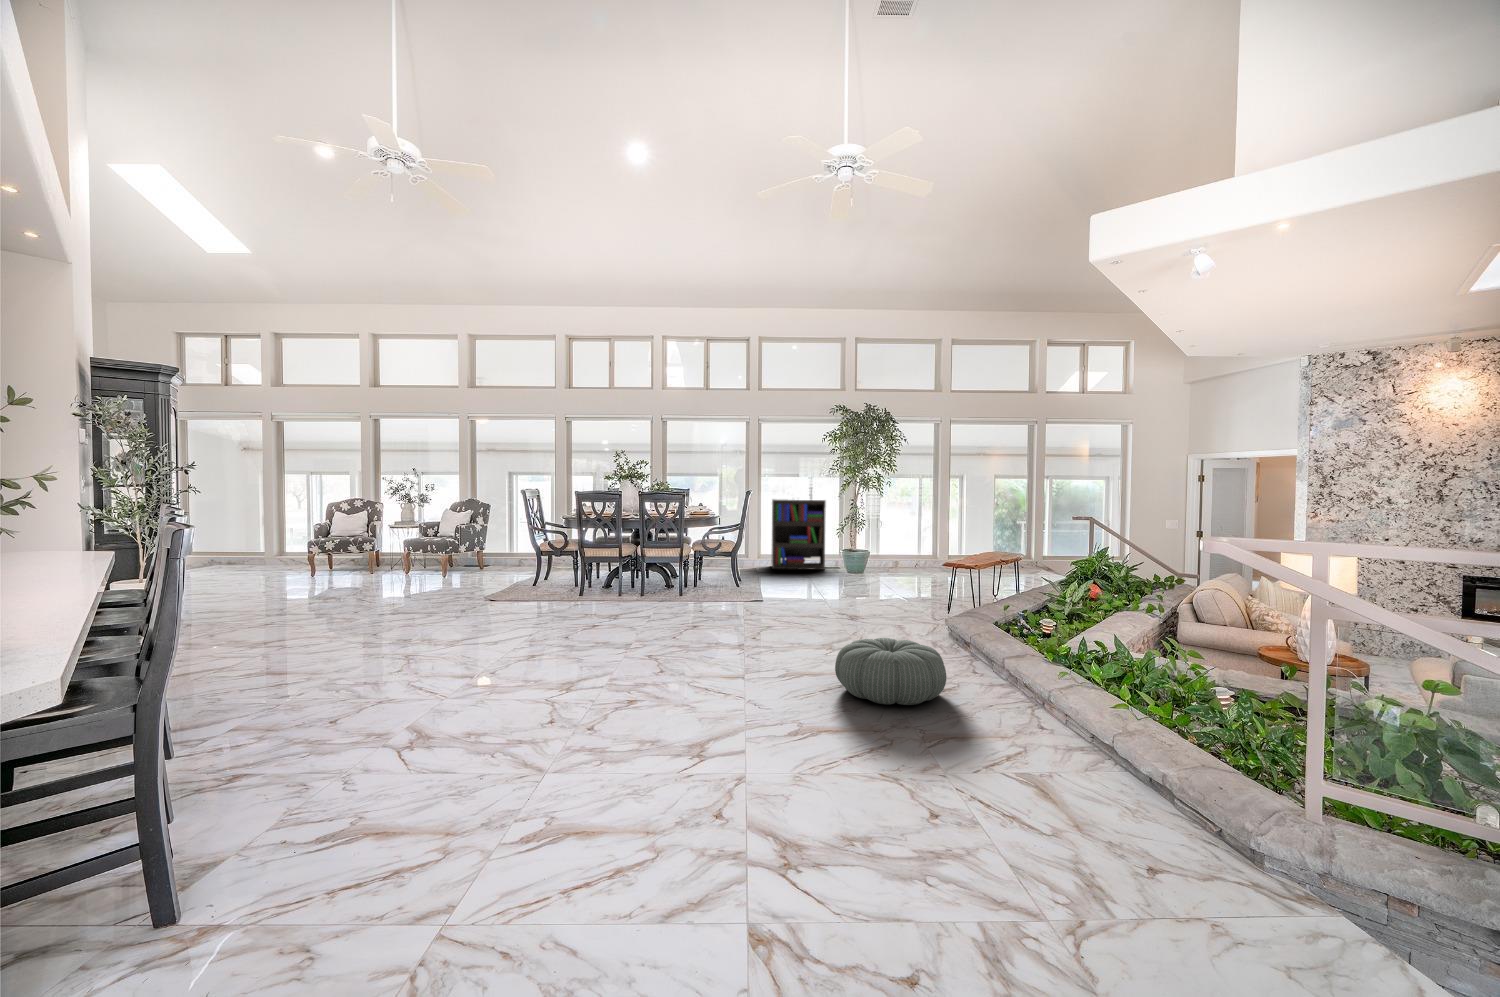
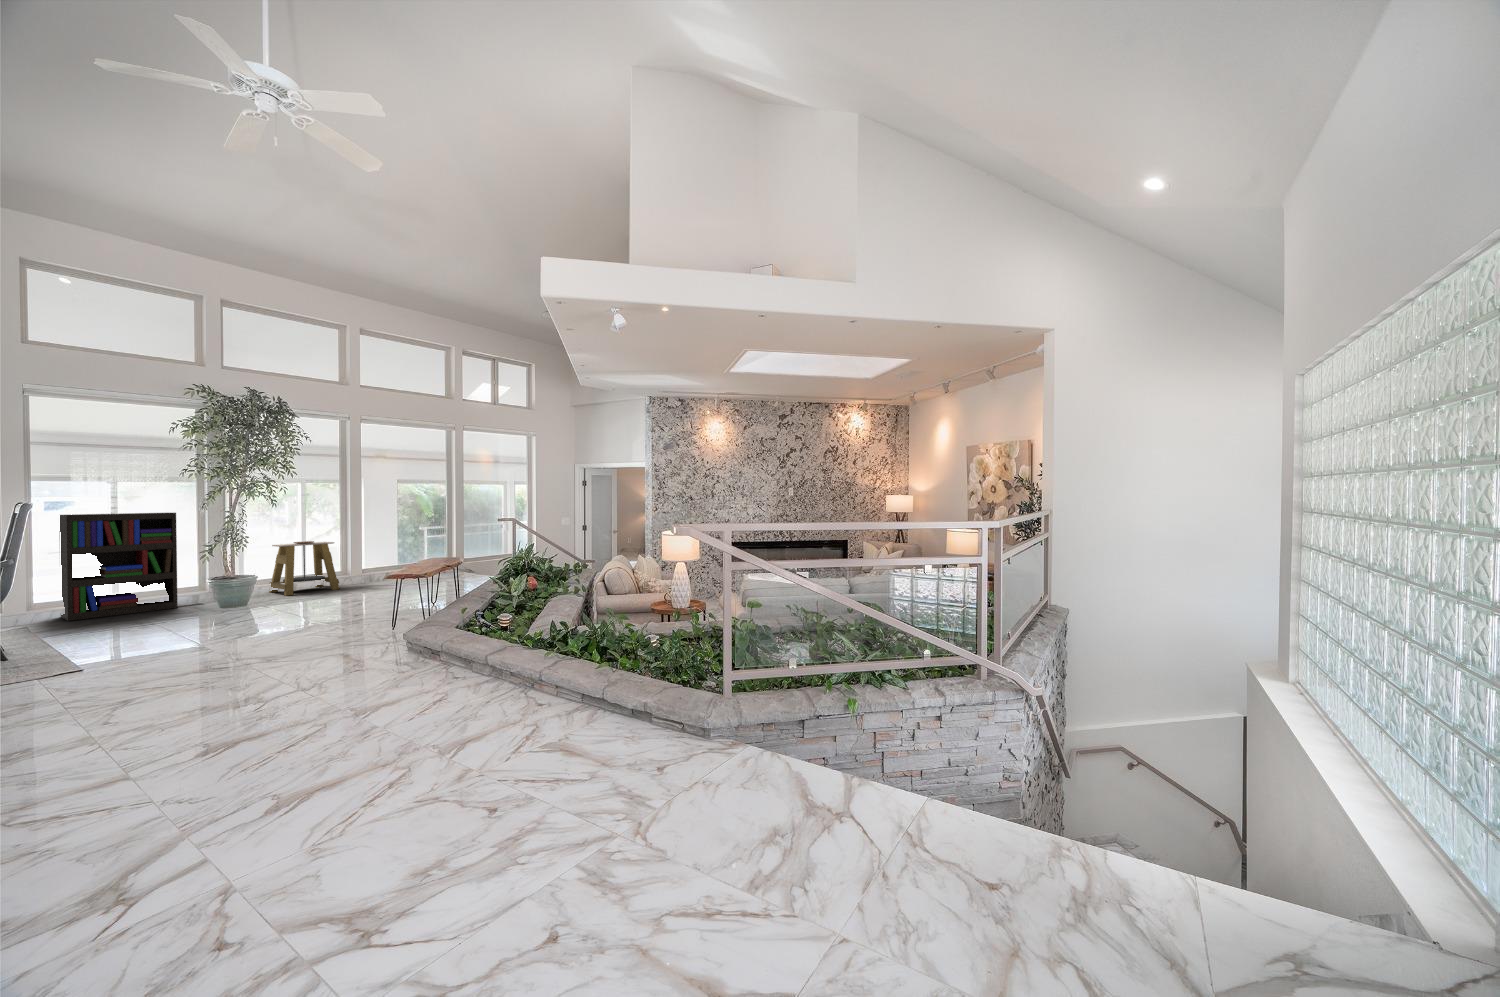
side table: none [880,528,927,571] -> present [269,541,339,596]
pouf: present [835,638,946,705] -> none [299,660,443,739]

